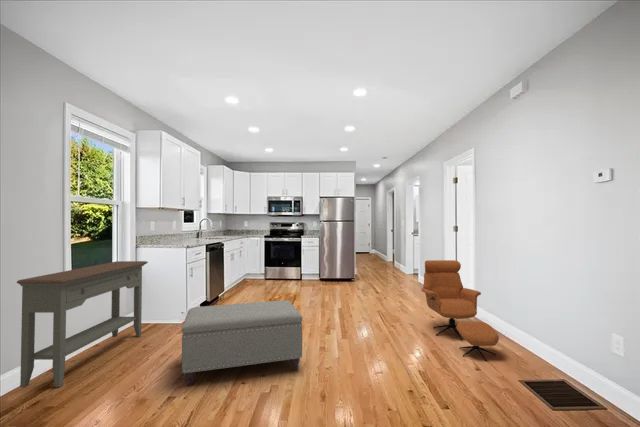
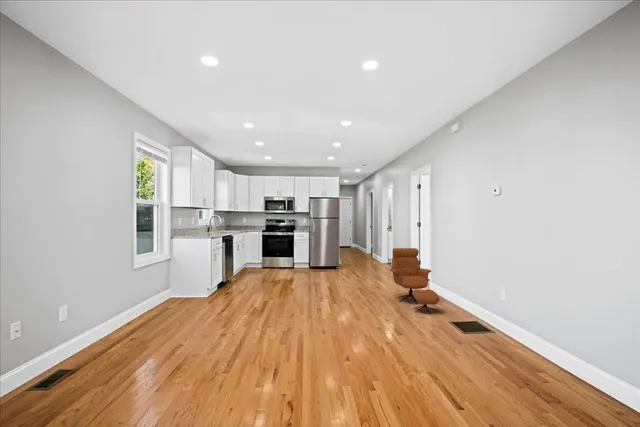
console table: present [17,261,148,387] -> none [114,248,185,331]
ottoman: present [182,300,302,385] -> none [224,275,307,328]

